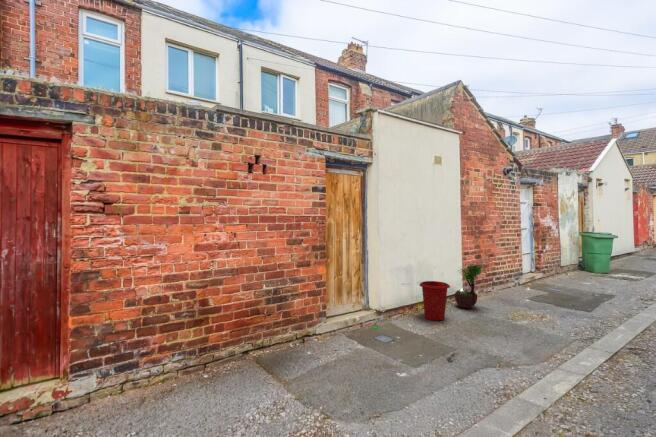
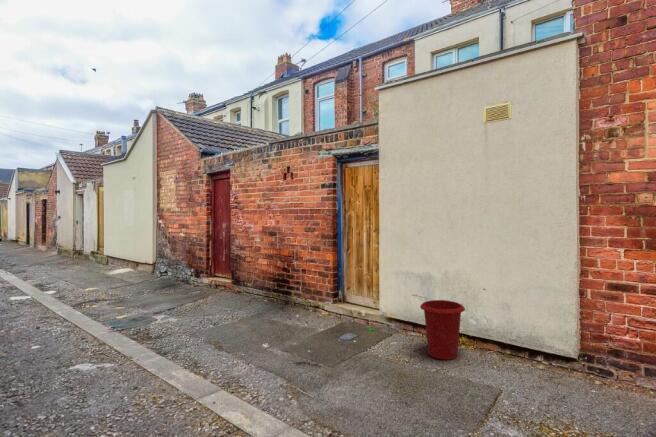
potted tree: present [455,264,484,308] -> none [503,285,565,379]

